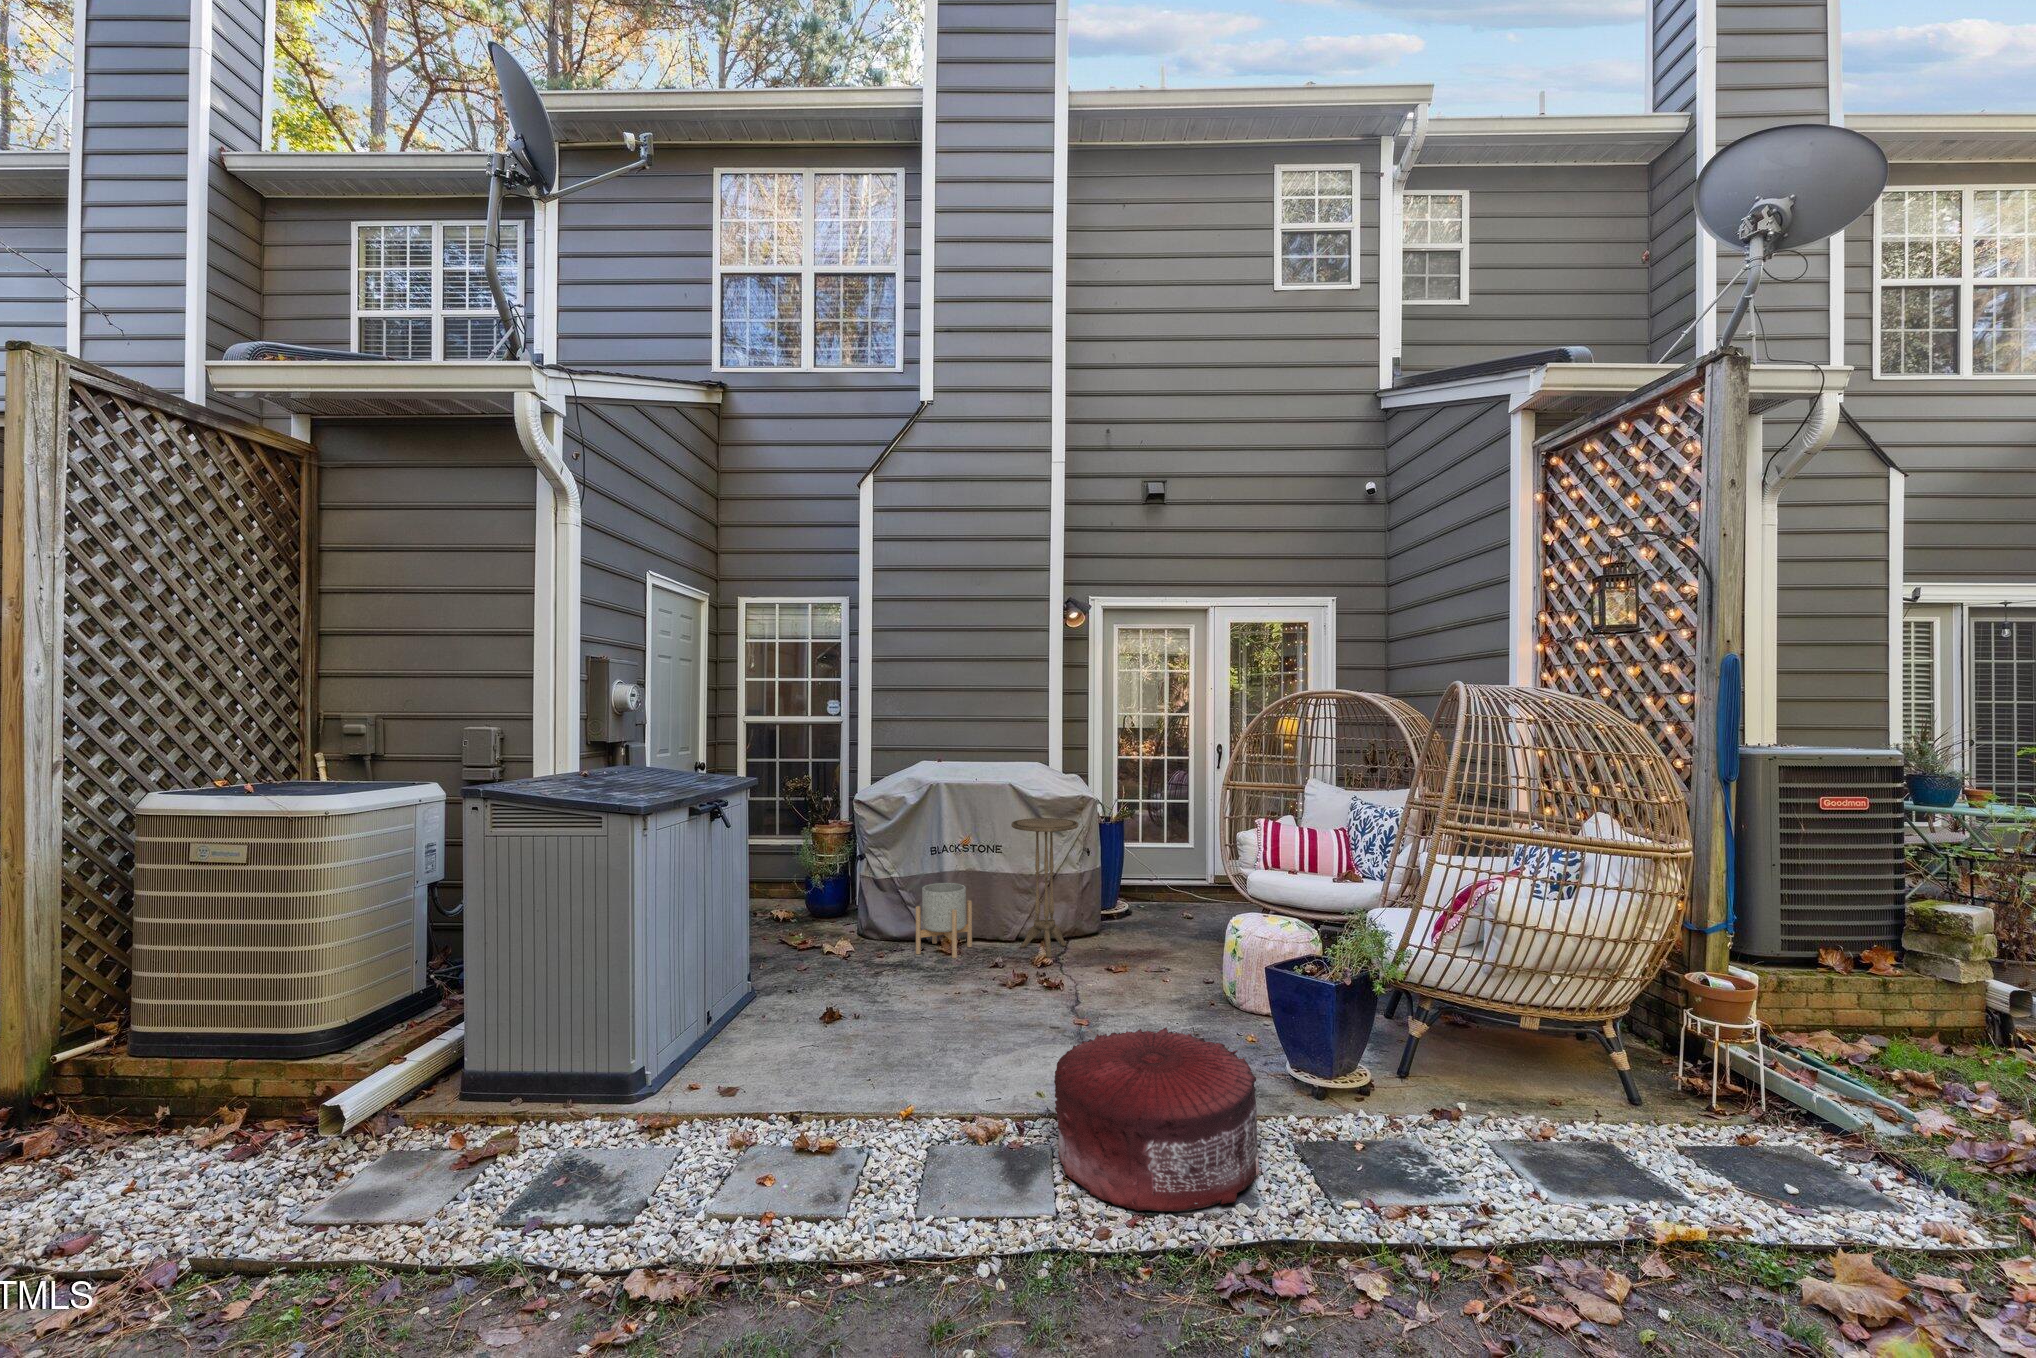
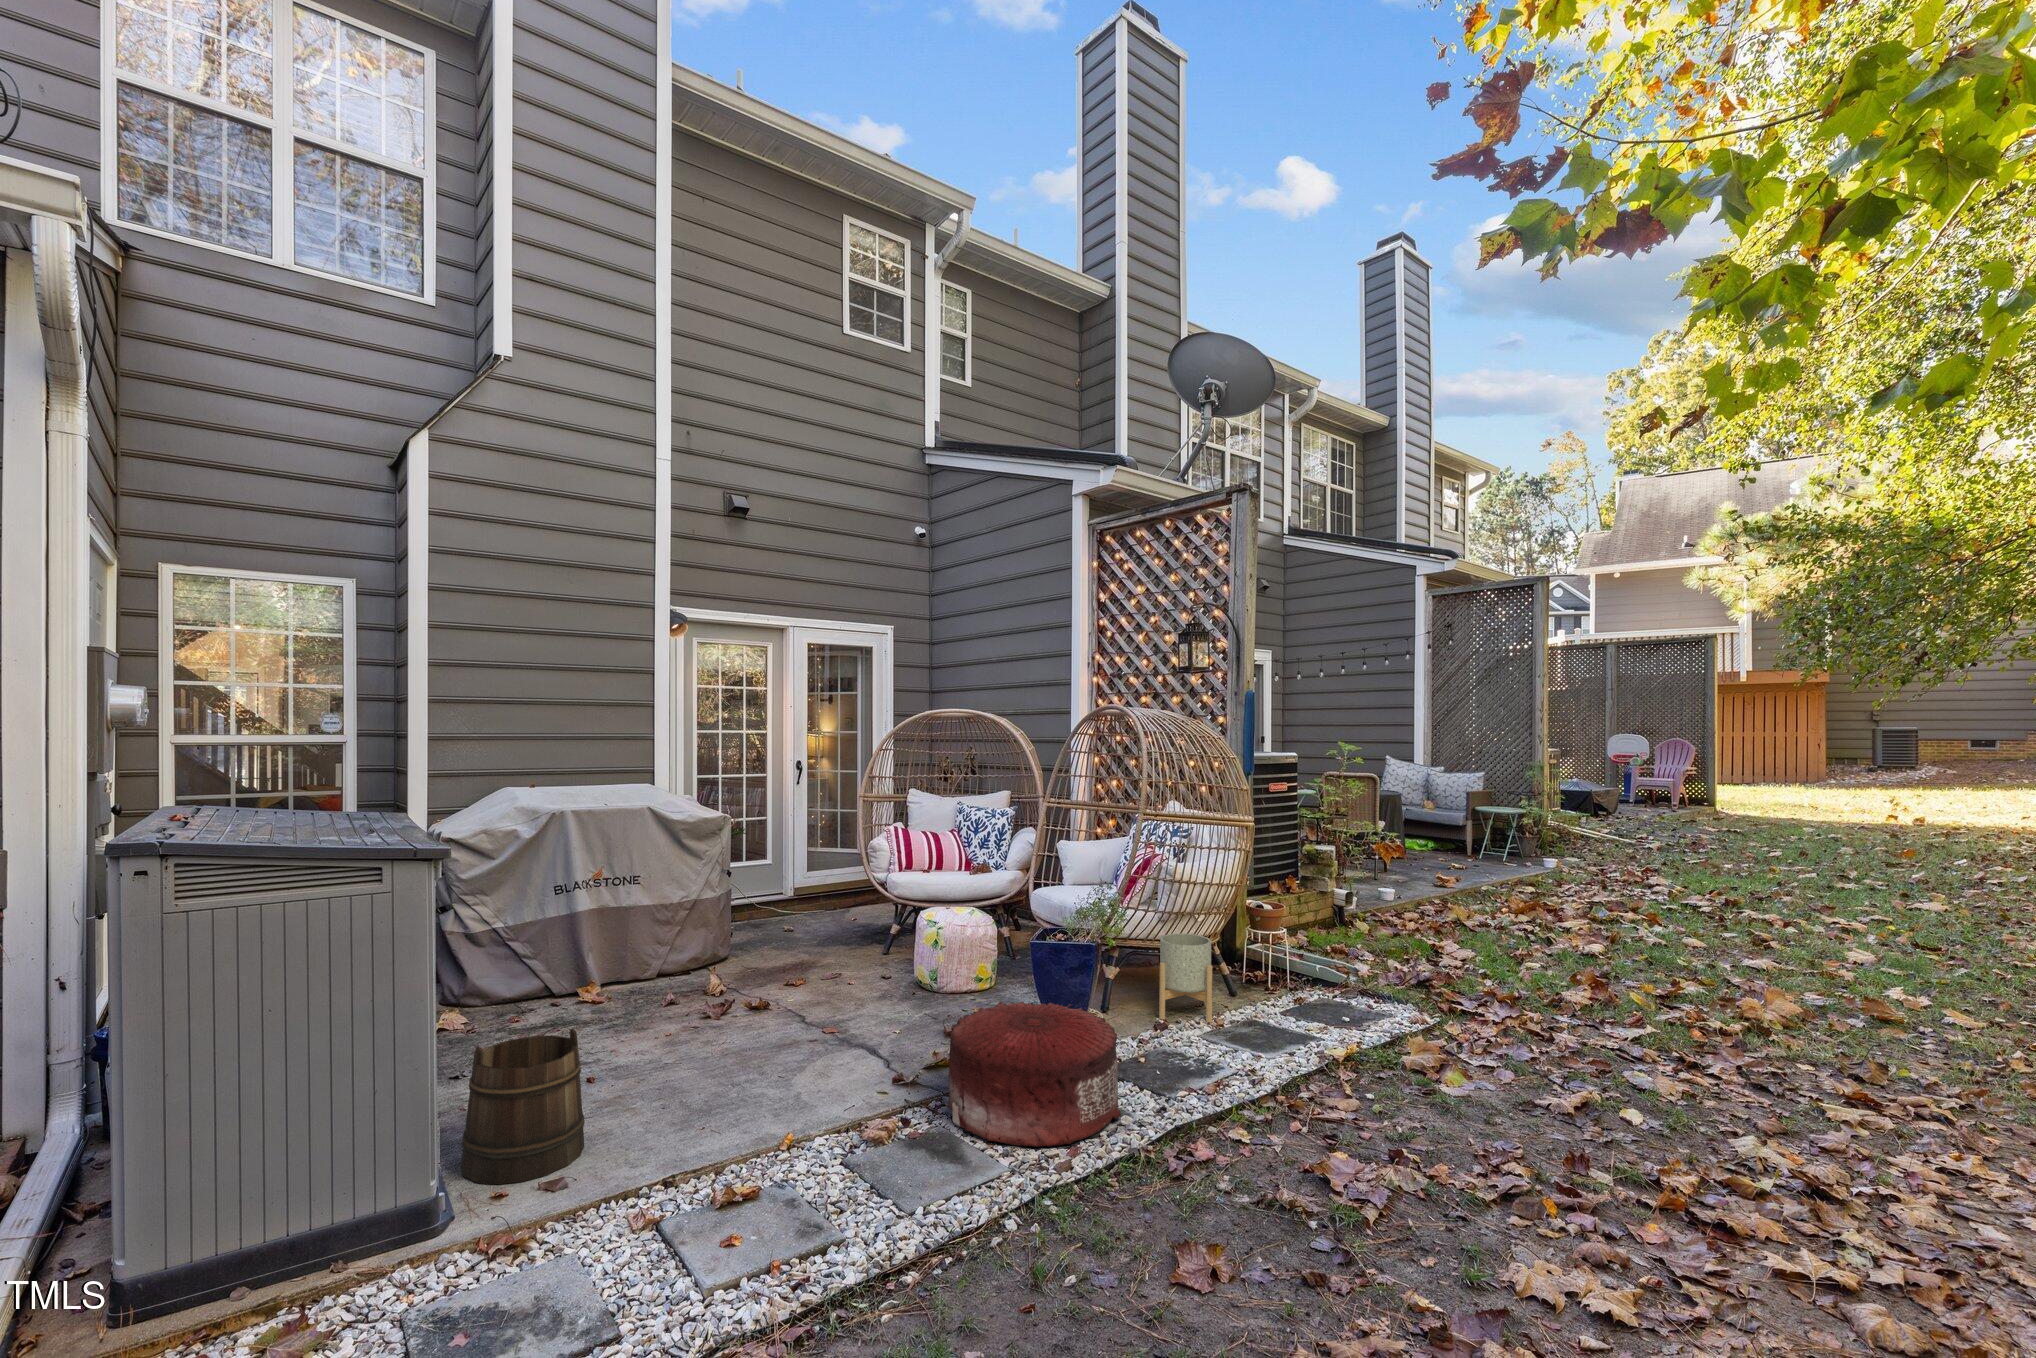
side table: present [1011,818,1079,958] -> none [671,842,745,989]
planter: present [916,883,972,958] -> present [1159,933,1212,1023]
bucket: none [705,962,796,1077] -> present [461,1029,585,1184]

